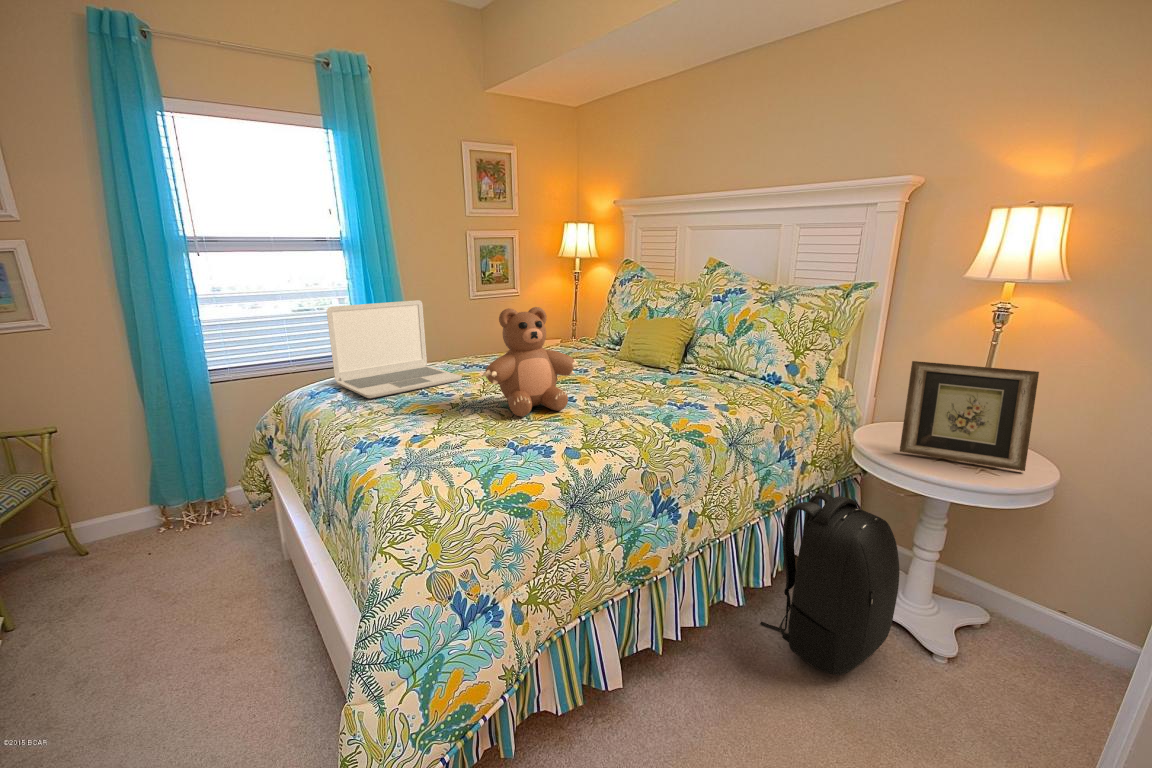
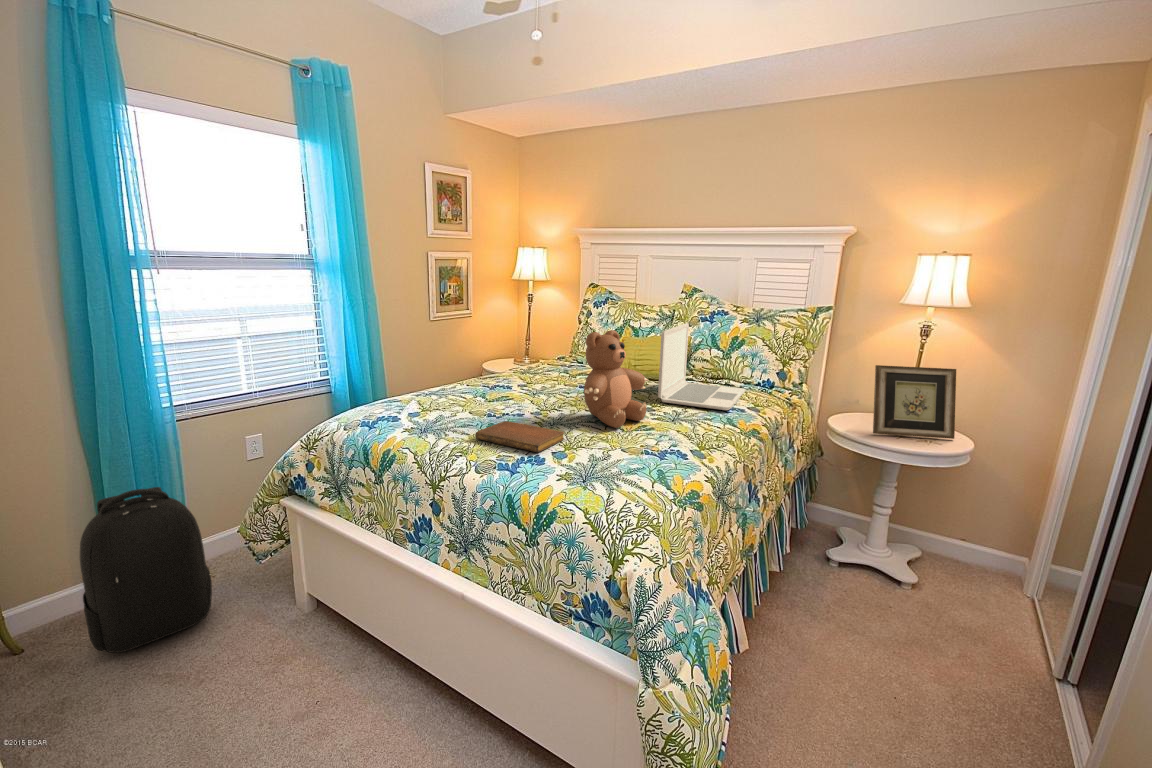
laptop: present [327,300,462,398] -> present [658,323,745,410]
notebook: none [365,400,449,436] -> present [476,421,564,452]
backpack: present [760,492,900,675] -> present [80,487,212,653]

